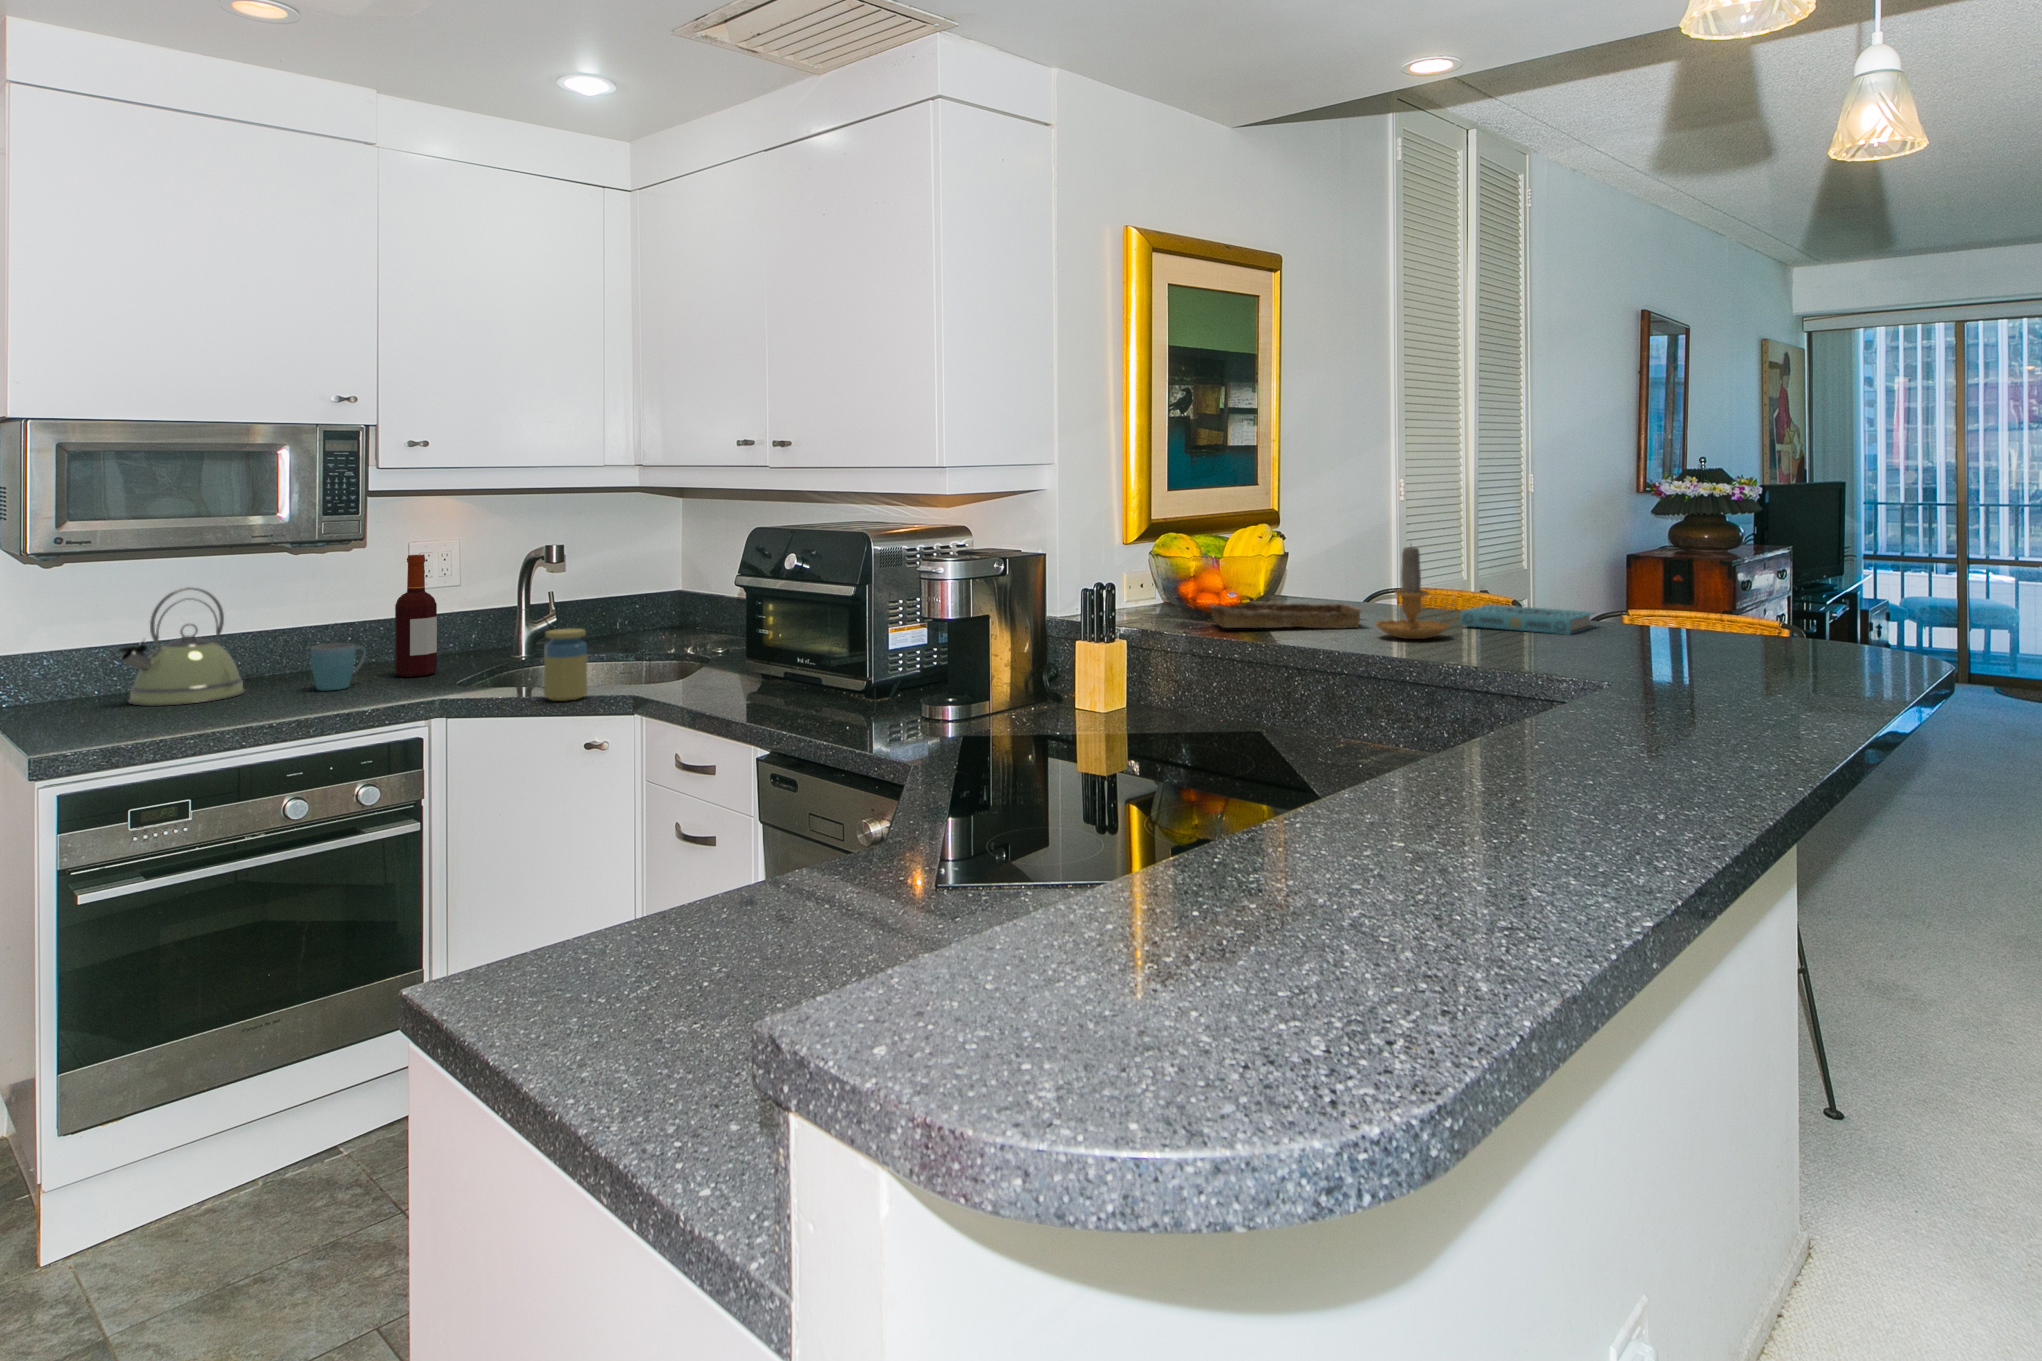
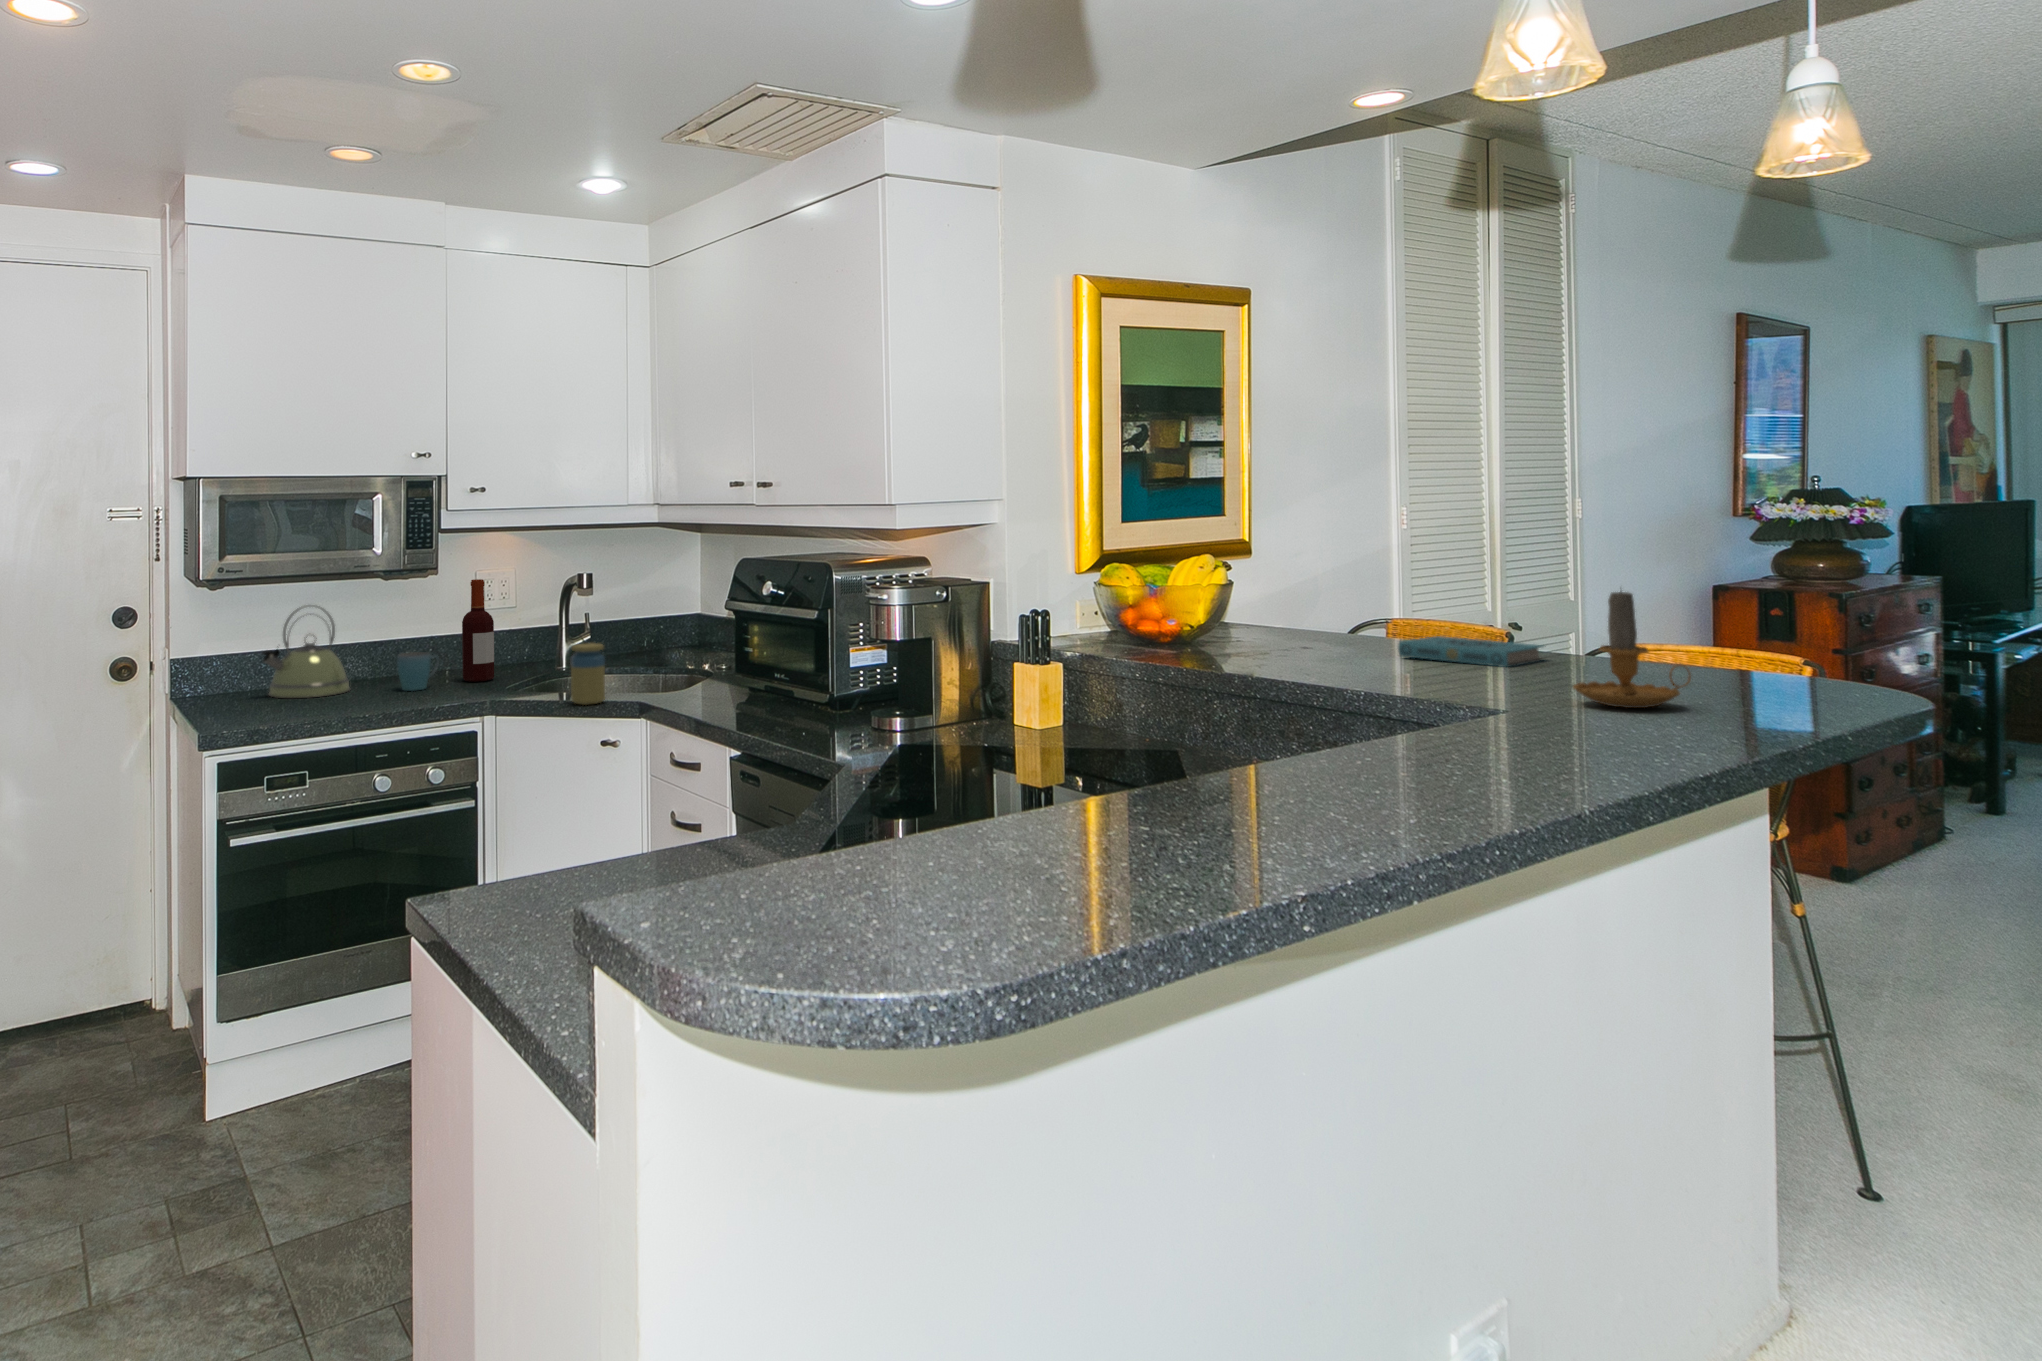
candle: present [1375,547,1458,639] -> present [1573,591,1691,708]
tray: present [1207,601,1362,629] -> none [1145,628,1299,657]

